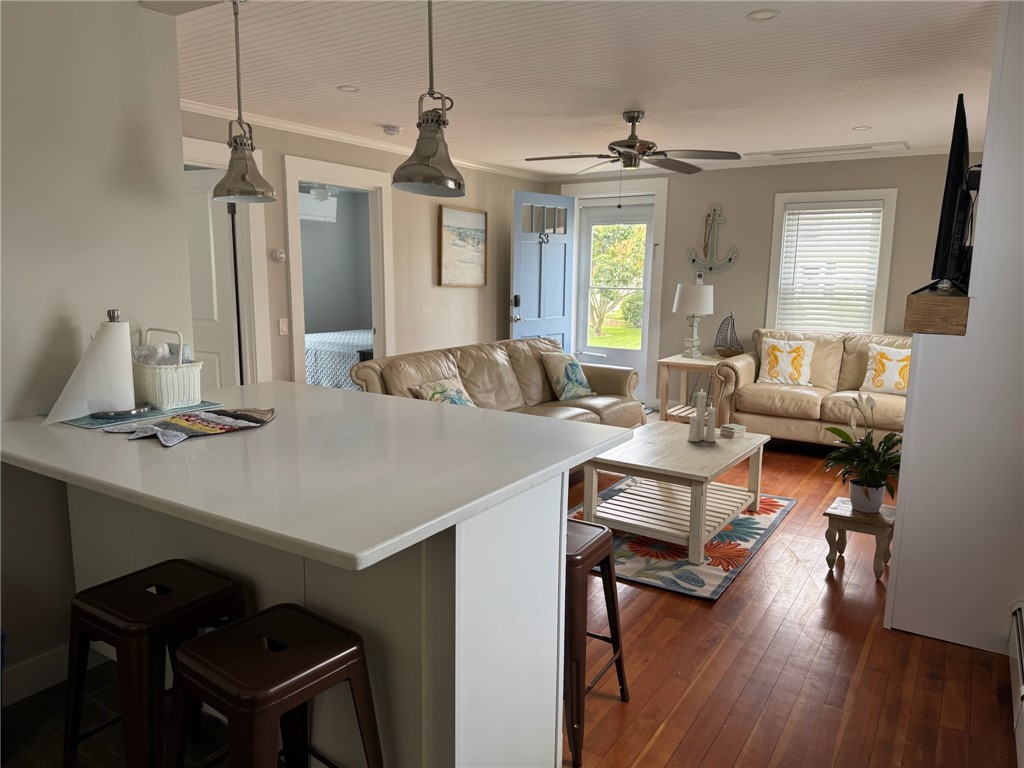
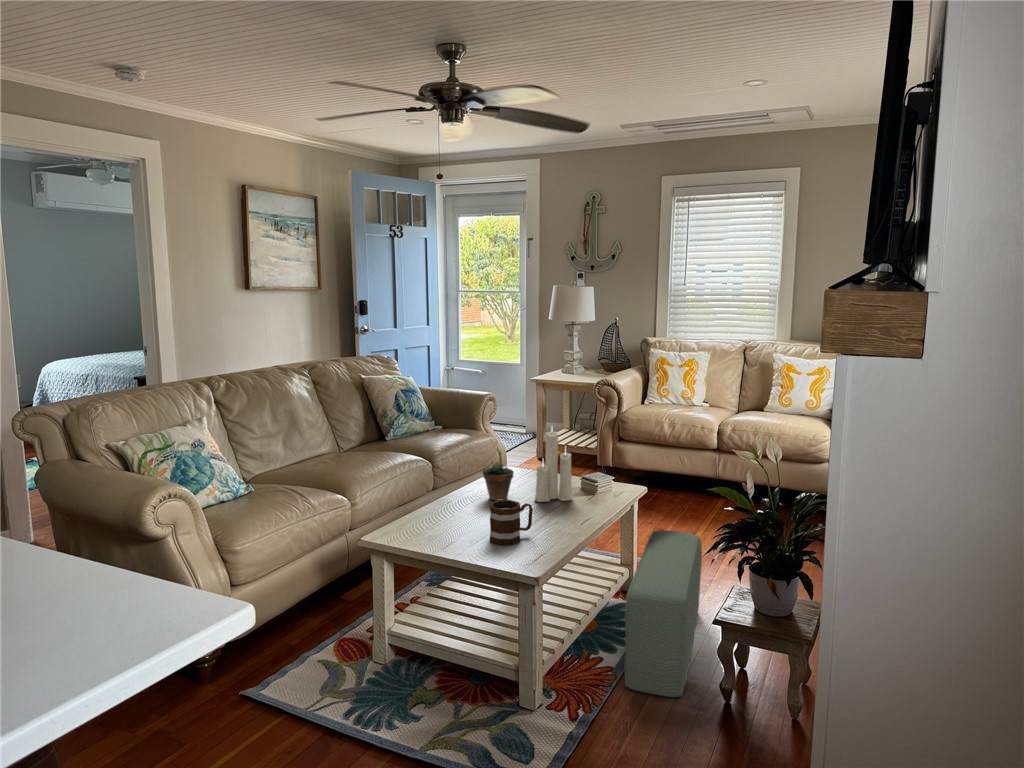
succulent plant: none [650,404,673,440] -> present [482,451,514,500]
mug: none [665,433,695,462] -> present [490,500,533,545]
pouf: none [759,465,811,565] -> present [625,530,702,697]

